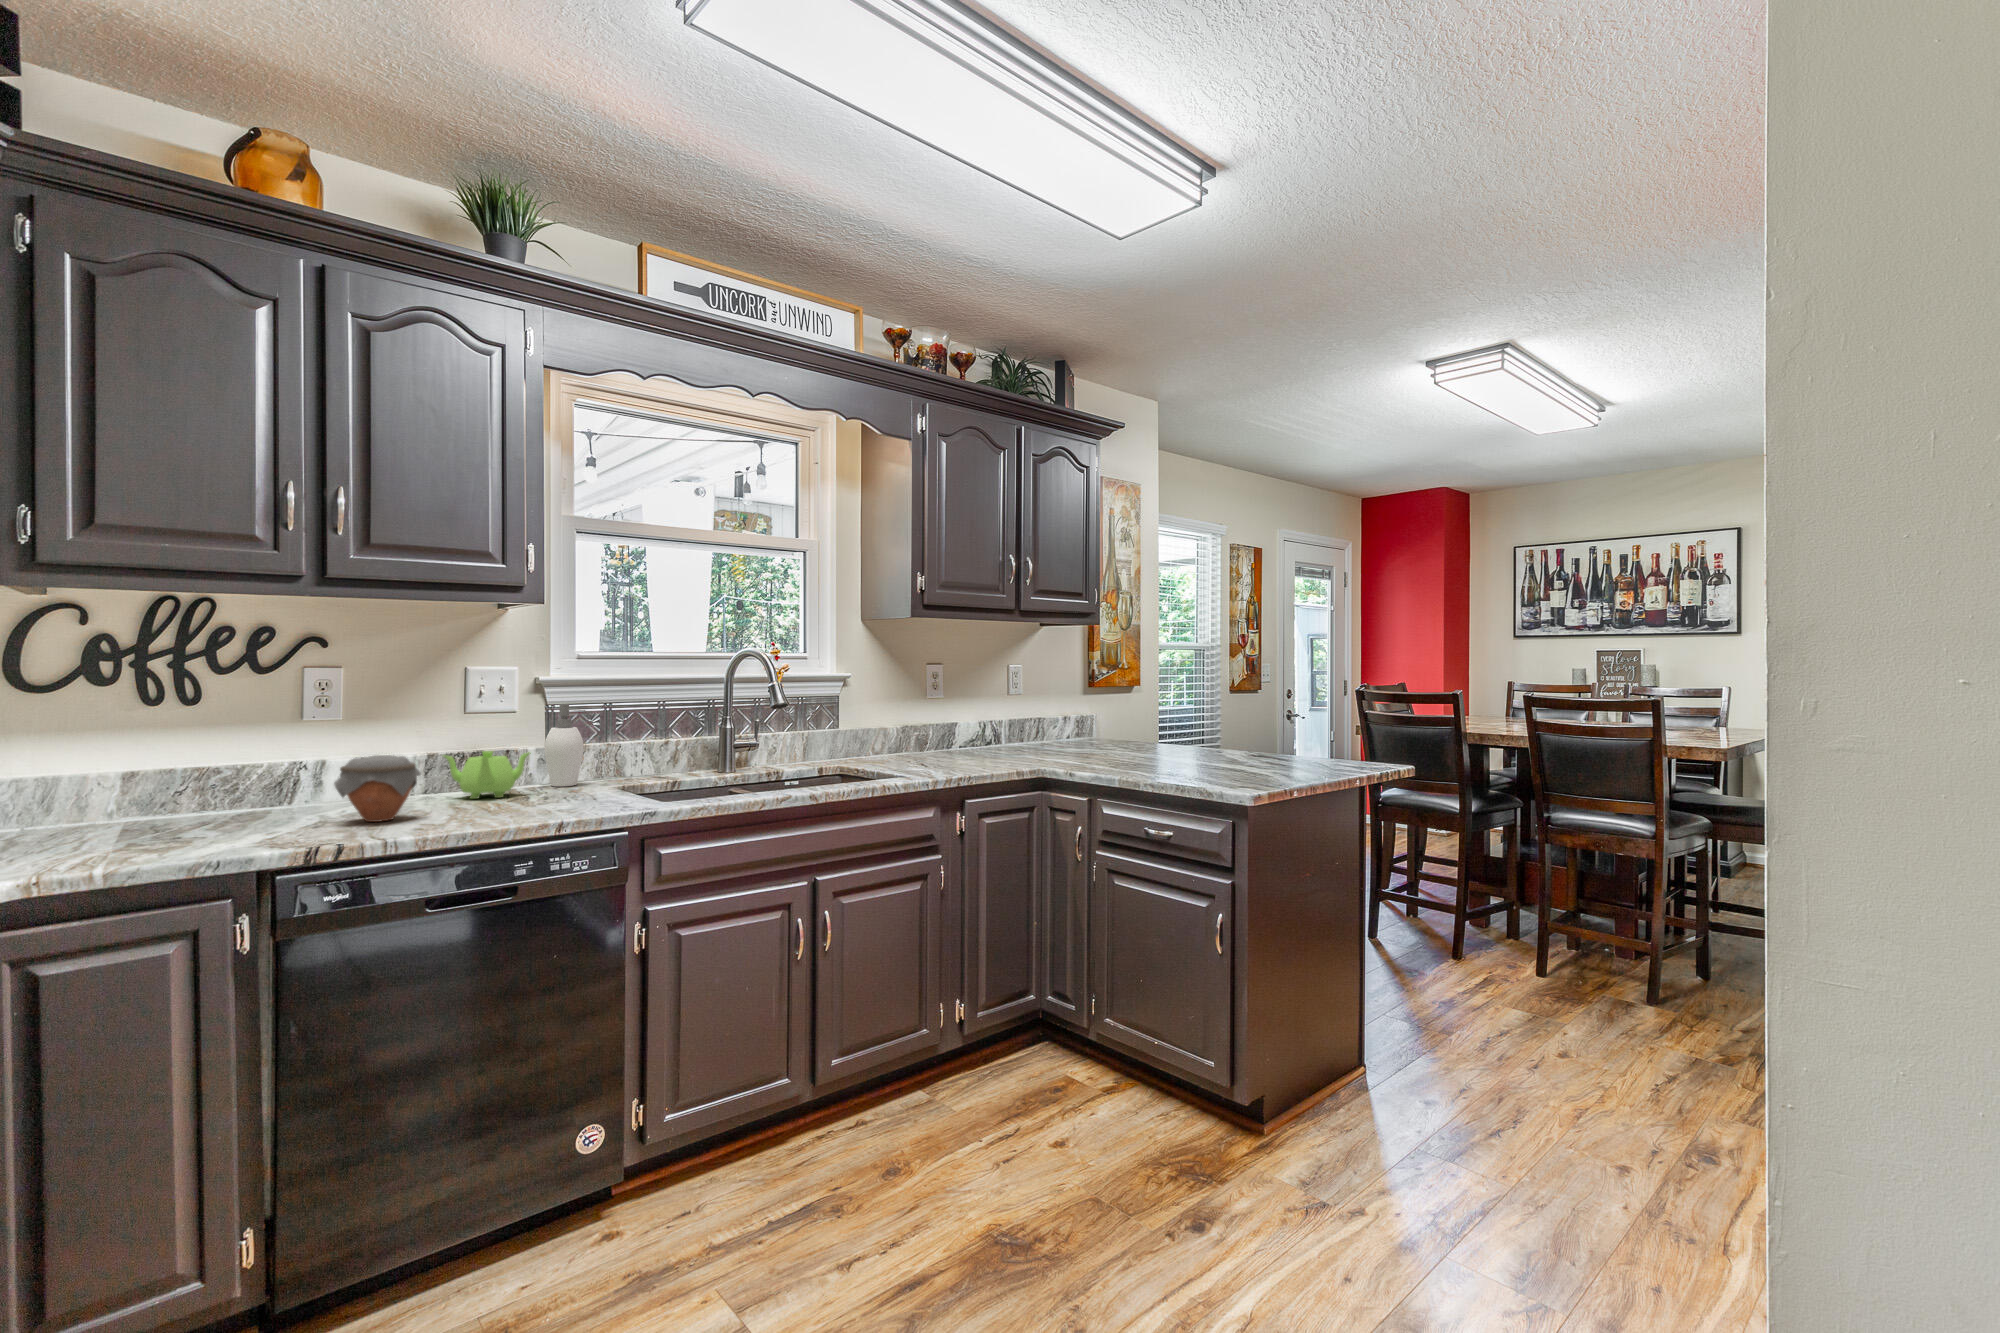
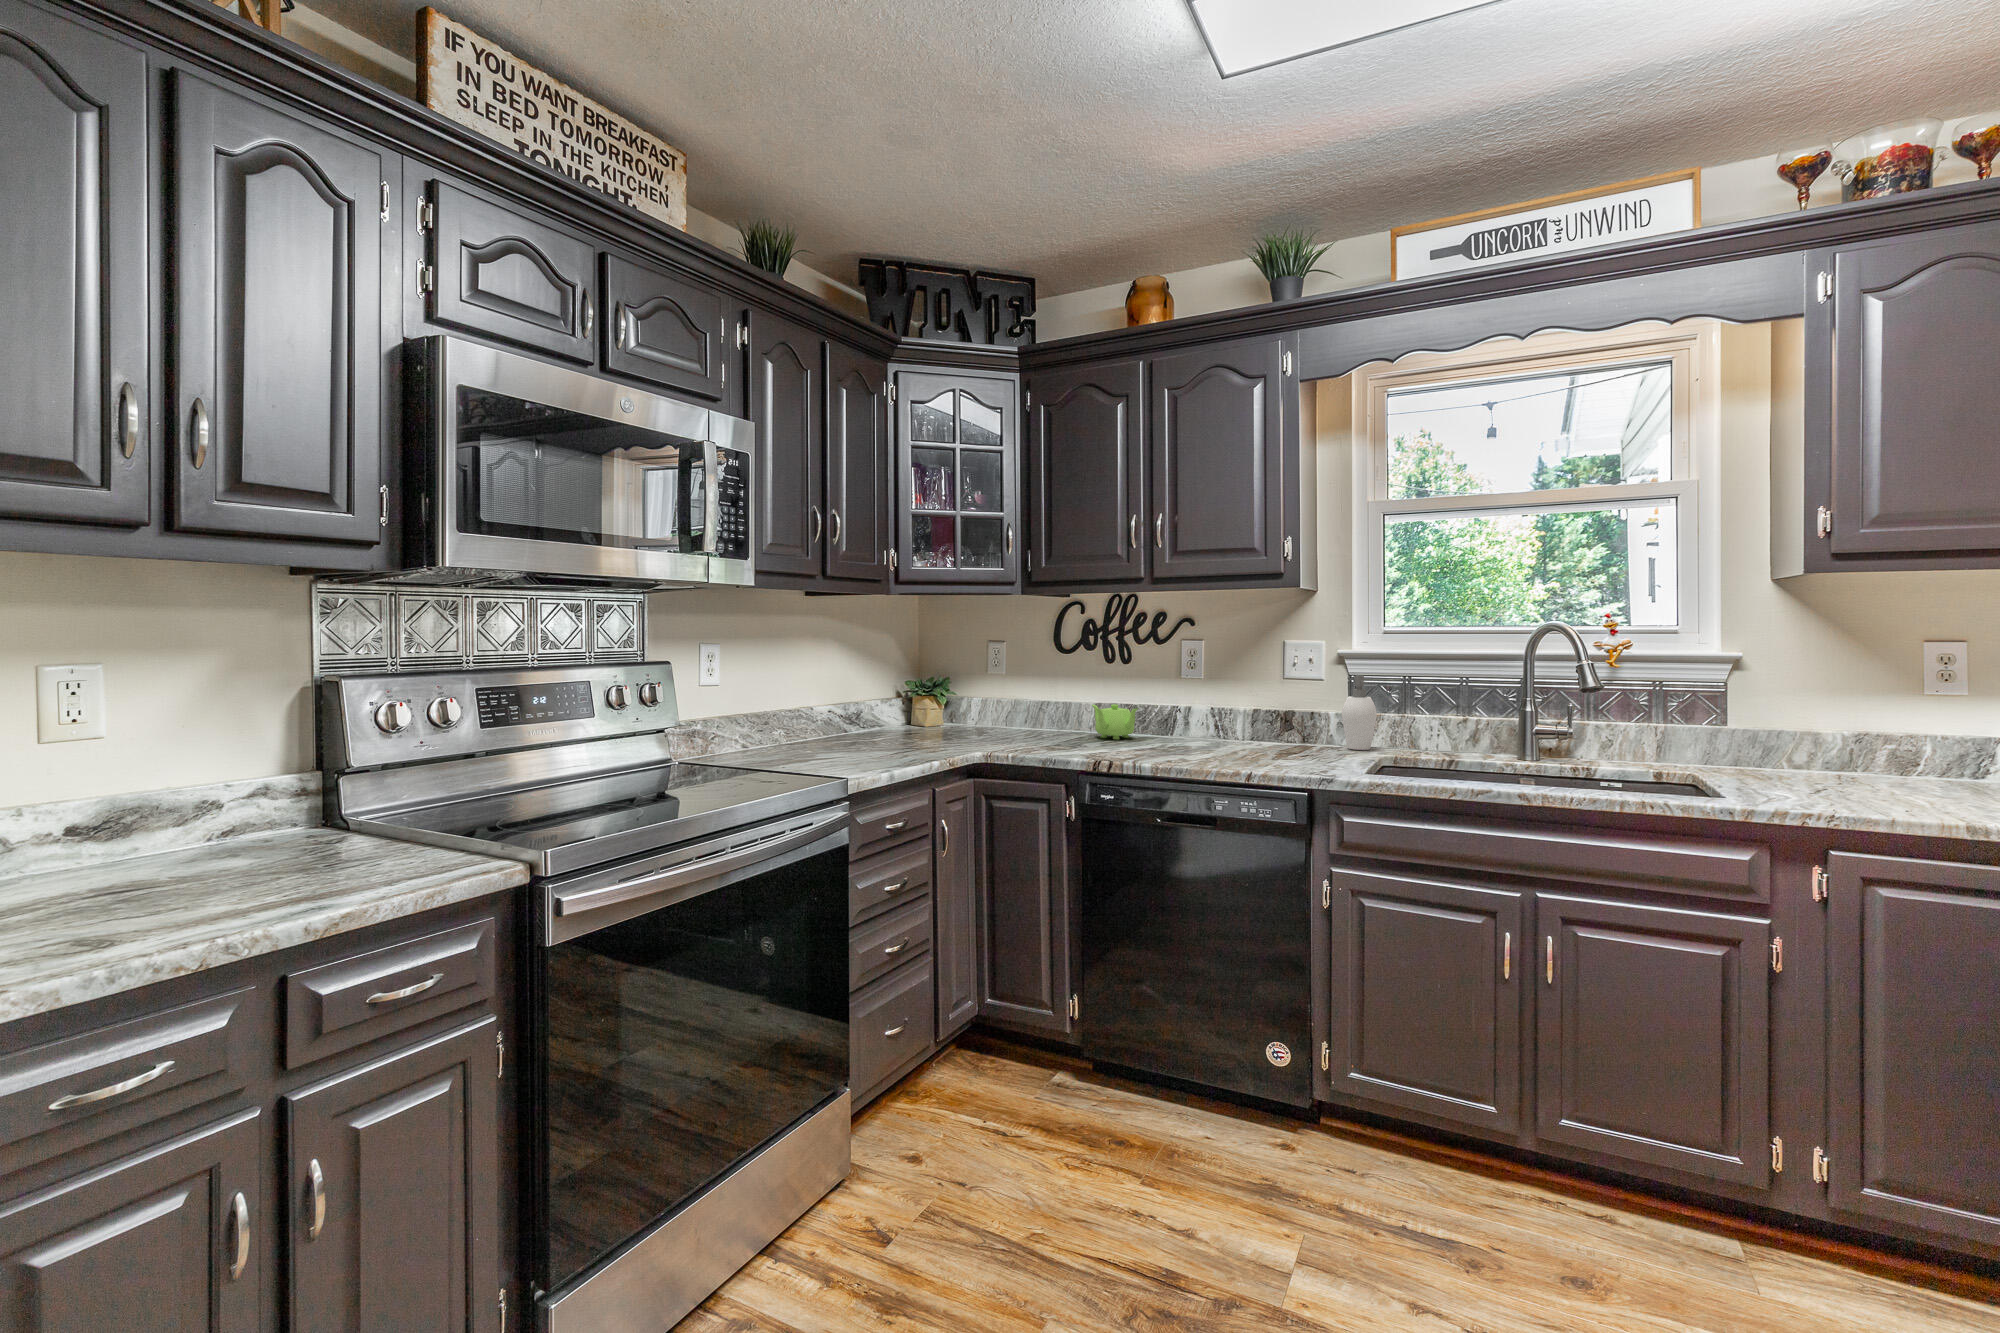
teapot: present [444,751,531,799] -> present [1092,704,1138,740]
jar: present [334,755,421,822] -> none [1144,707,1198,755]

